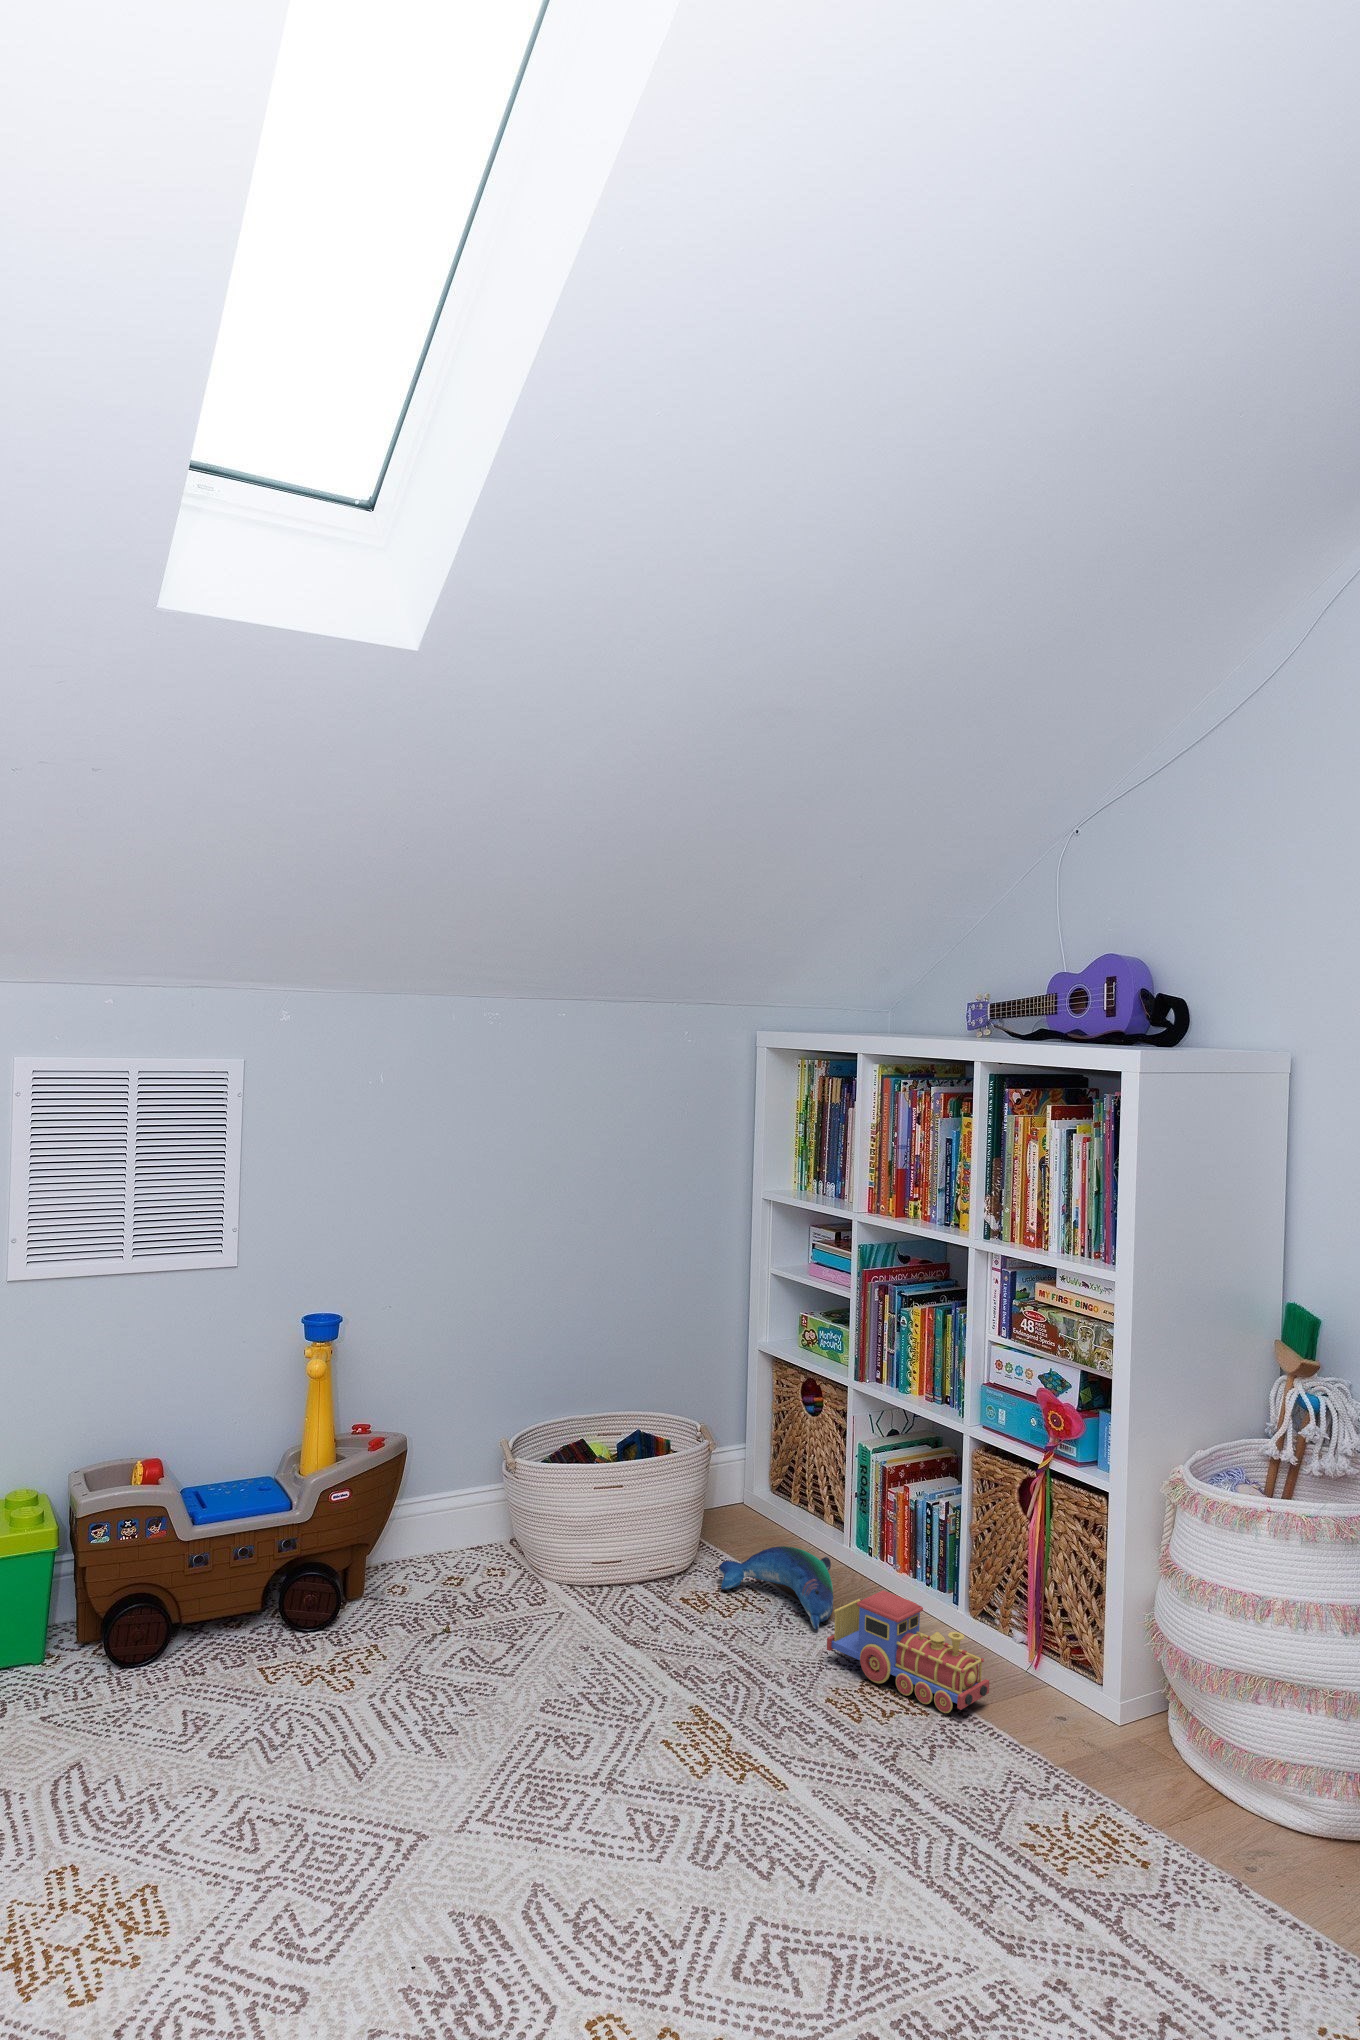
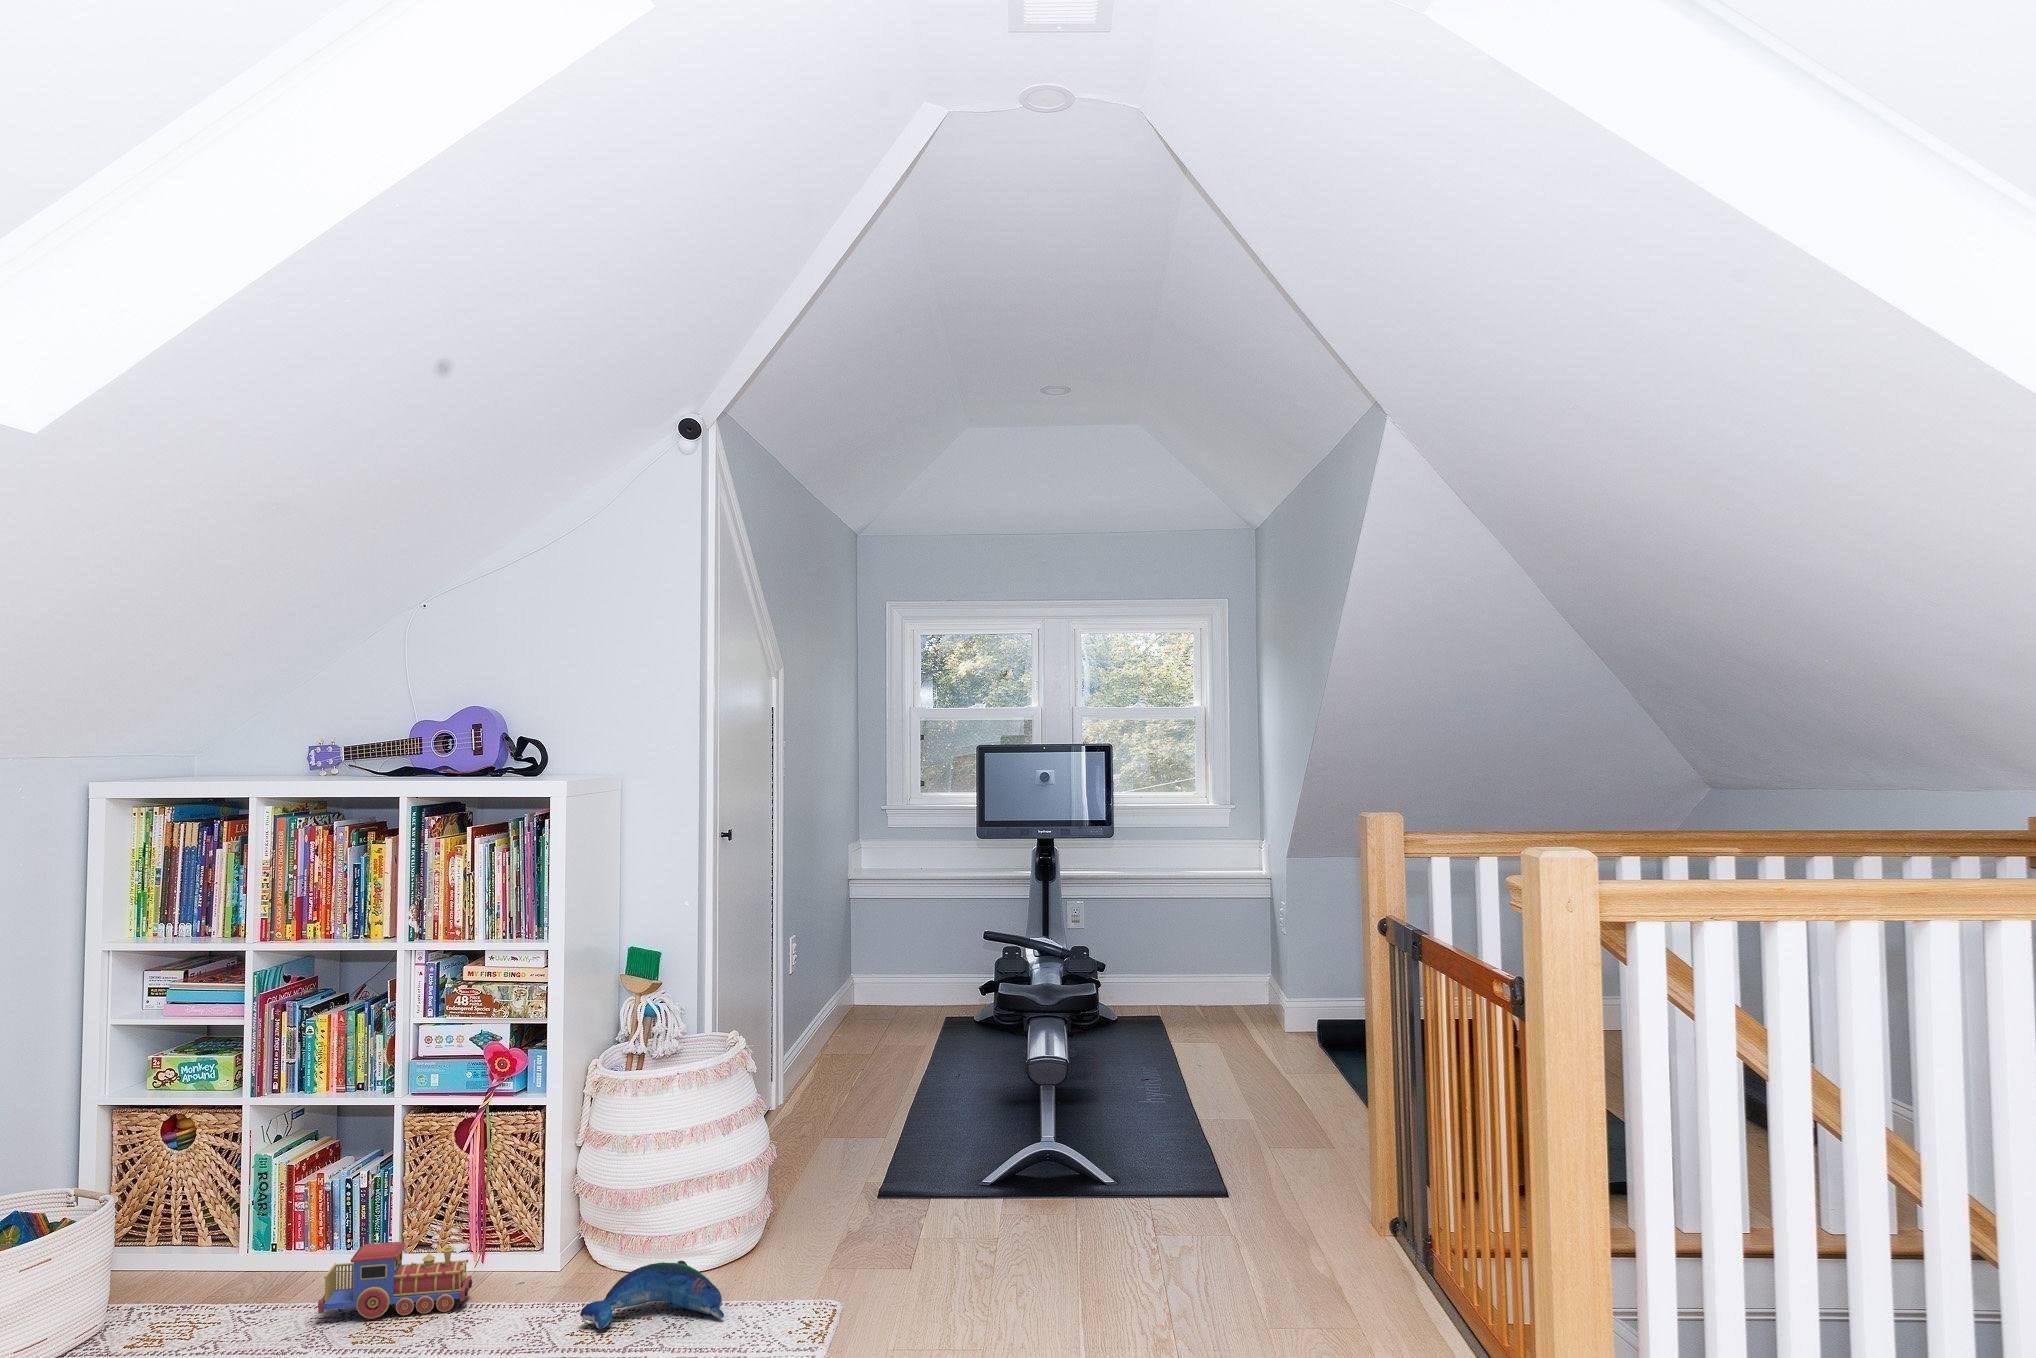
plush toy: present [719,1546,833,1630] -> present [580,1261,724,1330]

